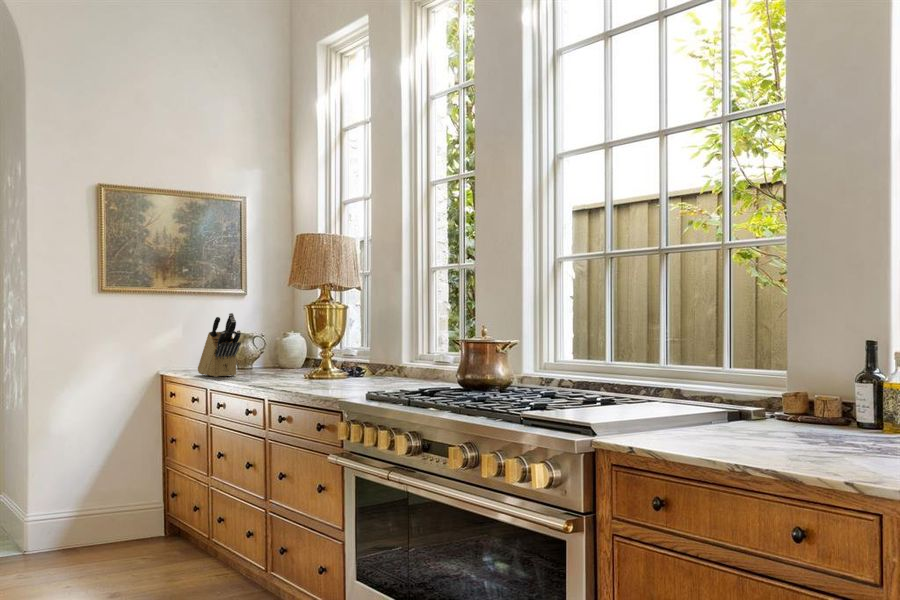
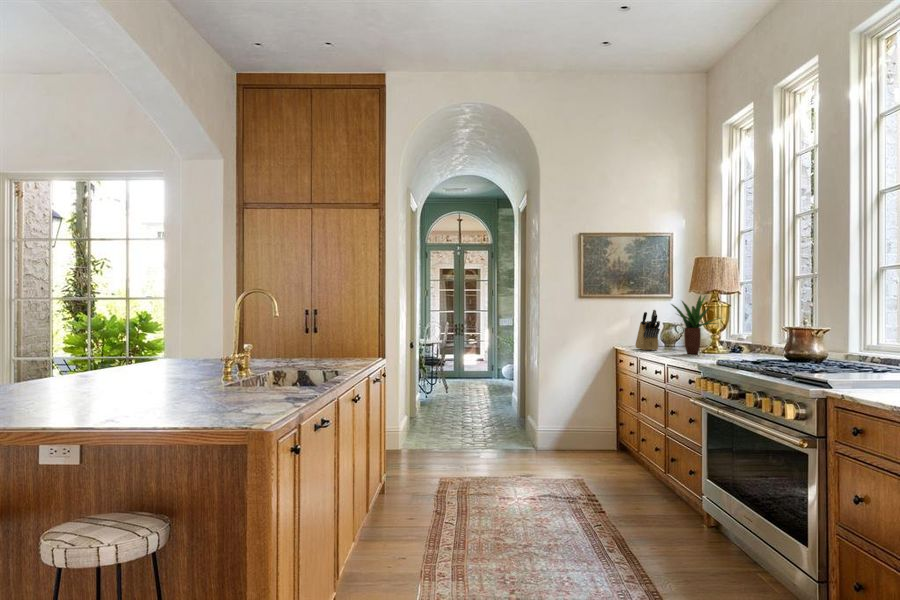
potted plant: none [263,289,341,381] -> present [672,295,720,354]

